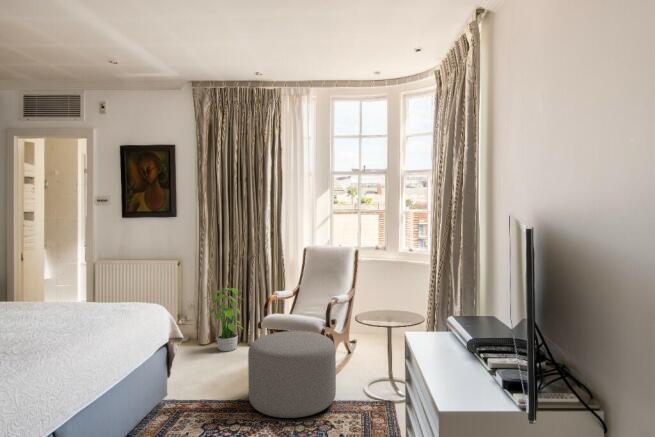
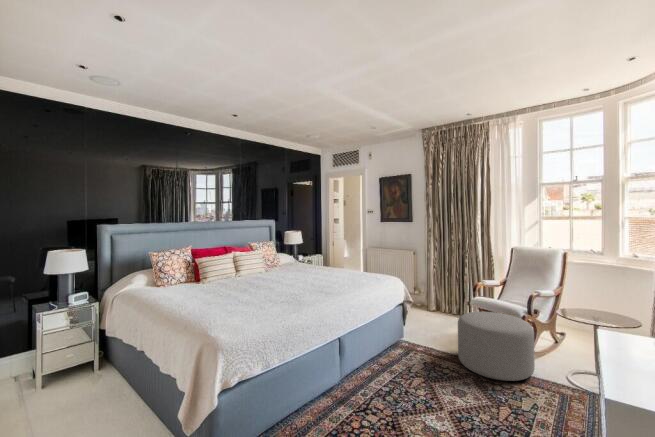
potted plant: present [205,288,243,351] -> none [431,272,462,319]

